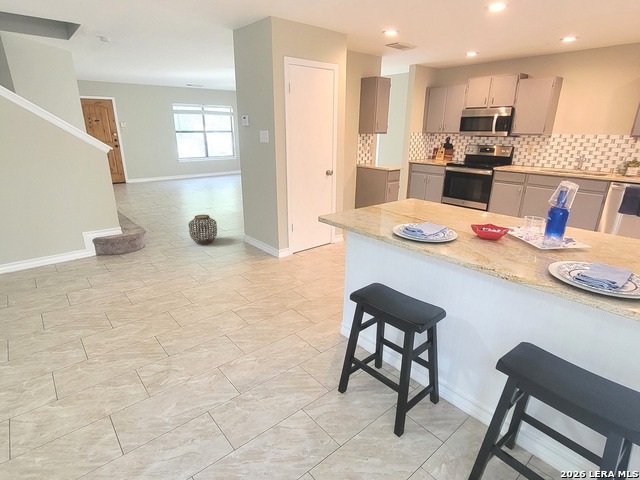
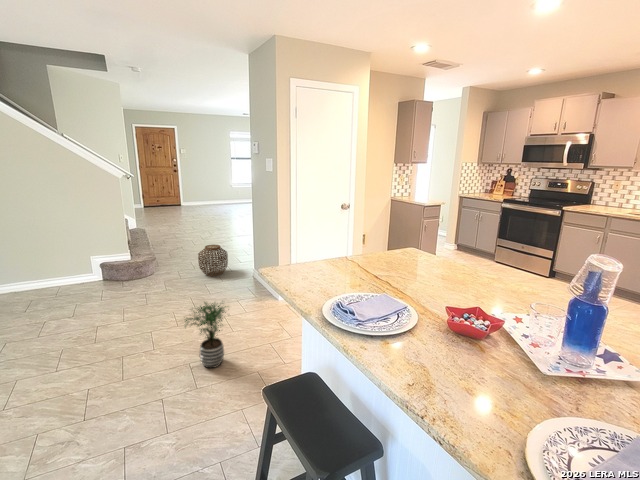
potted plant: none [223,255,264,312] -> present [185,303,226,368]

